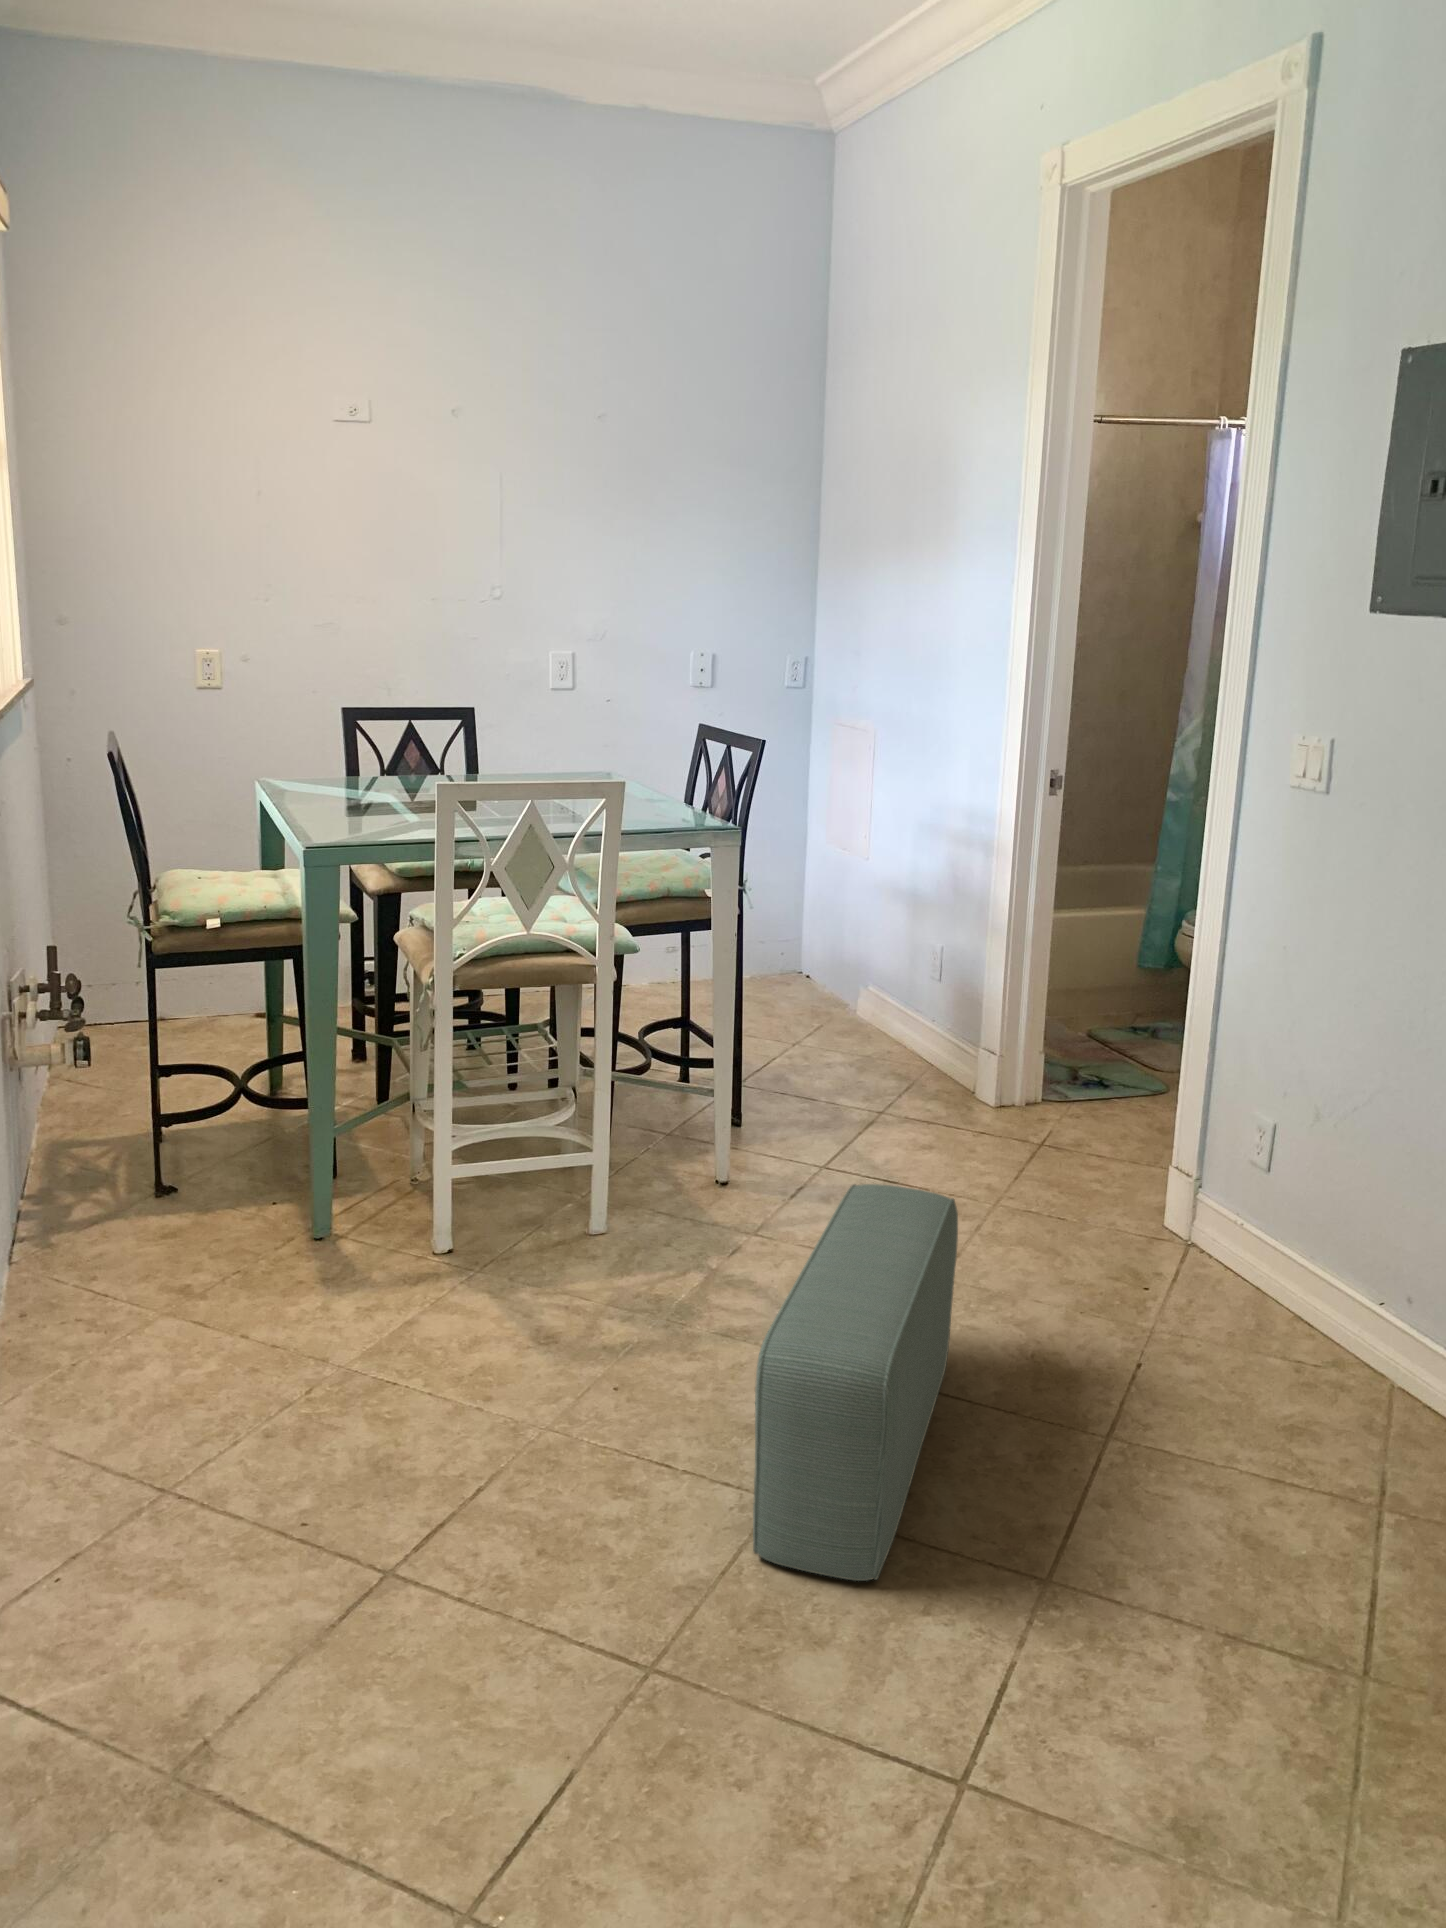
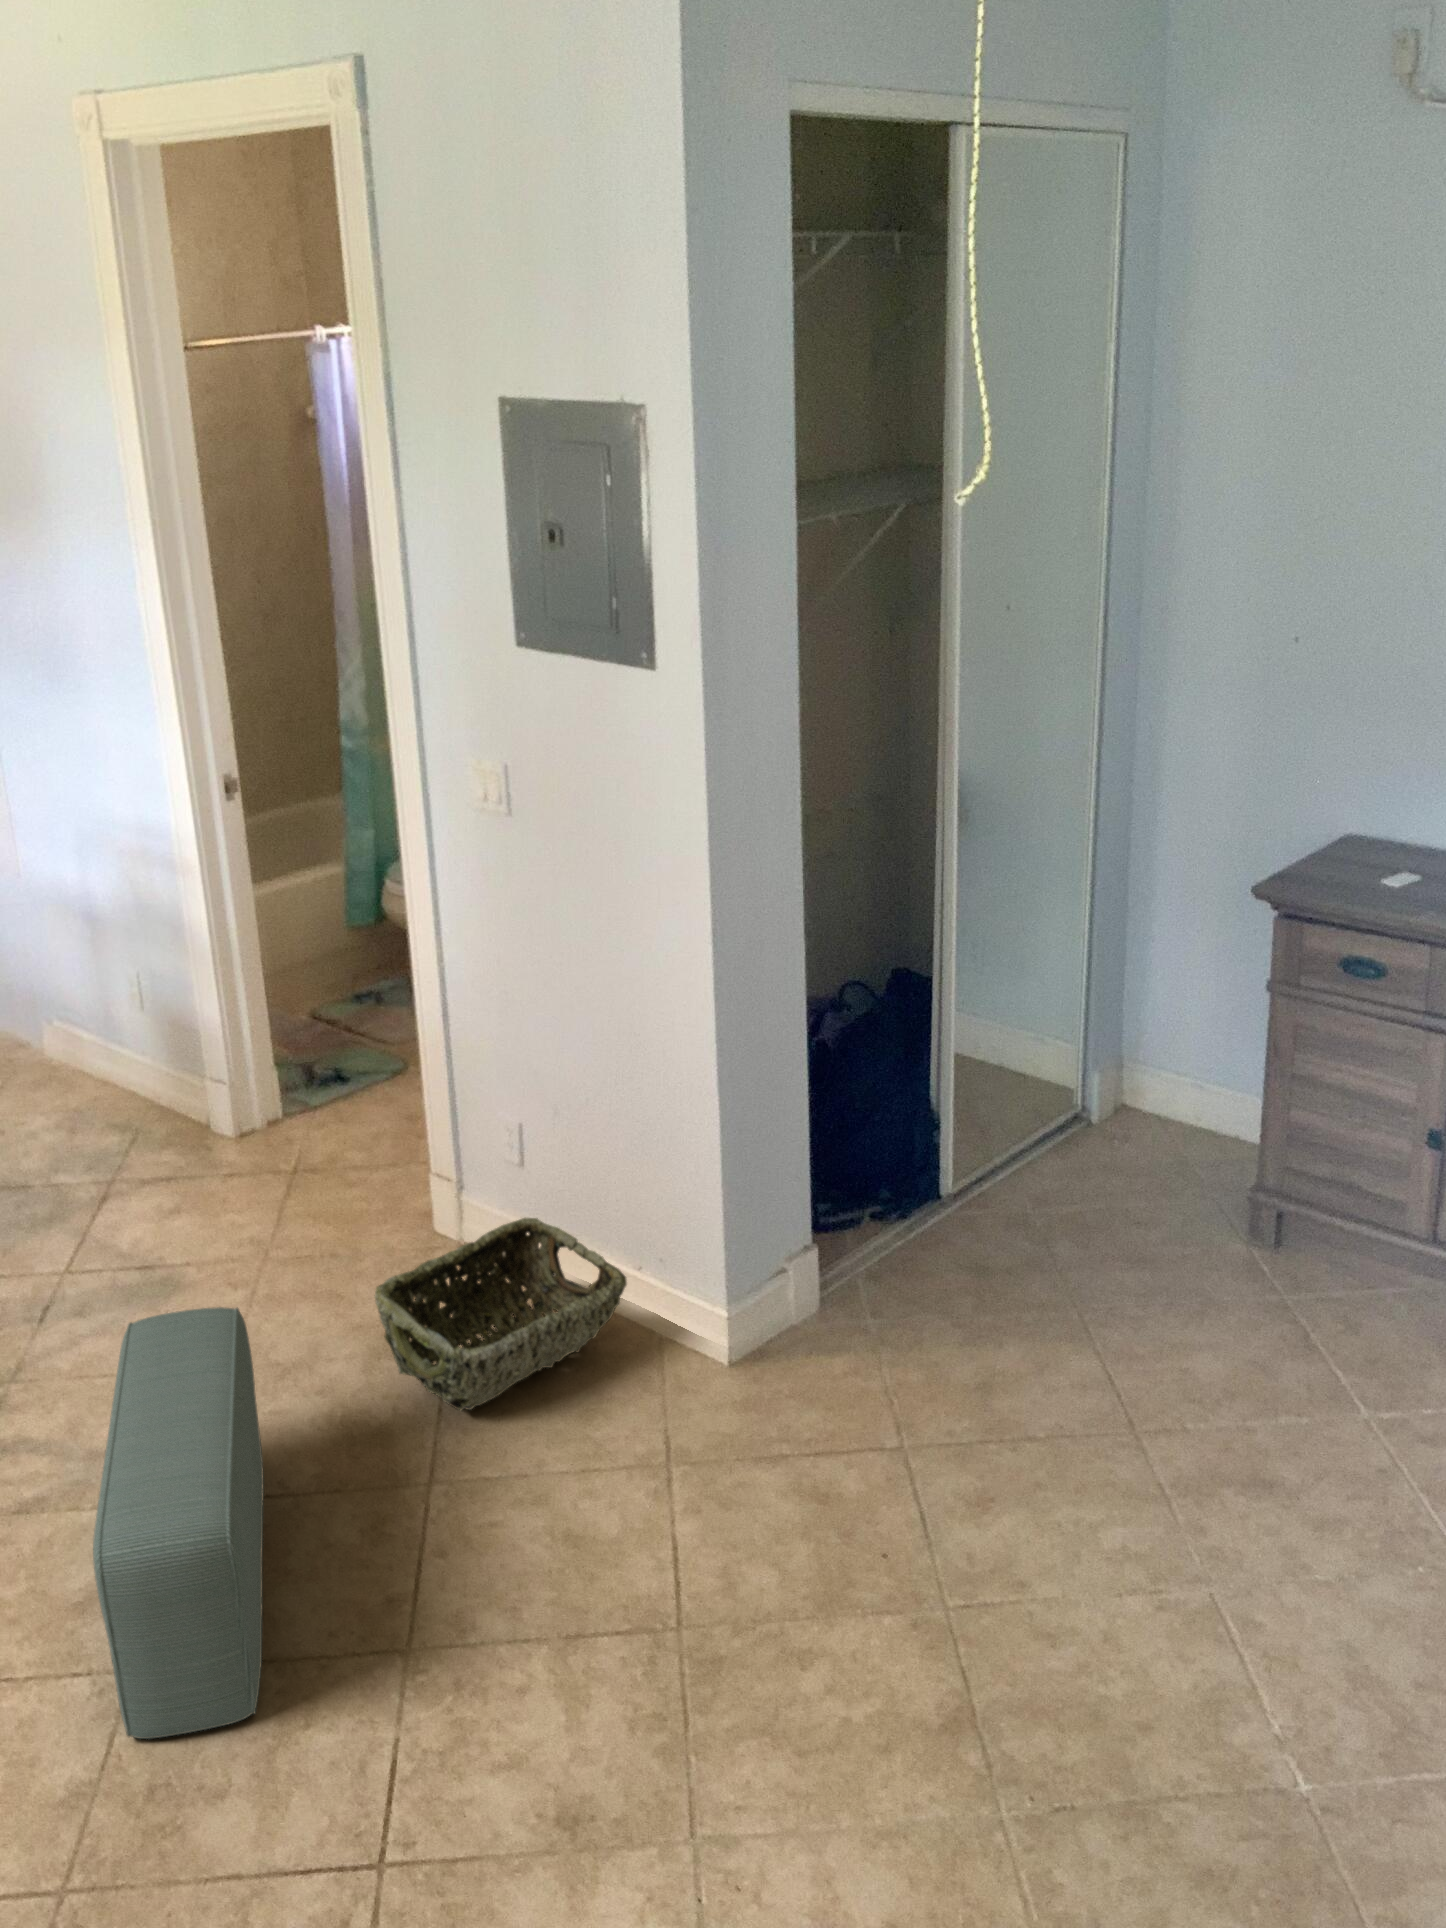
woven basket: none [1088,1215,1365,1383] -> present [375,1218,627,1410]

